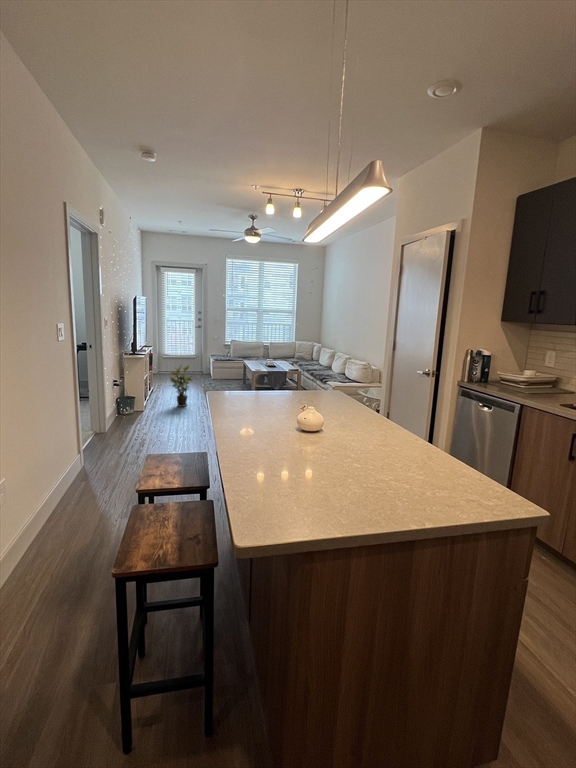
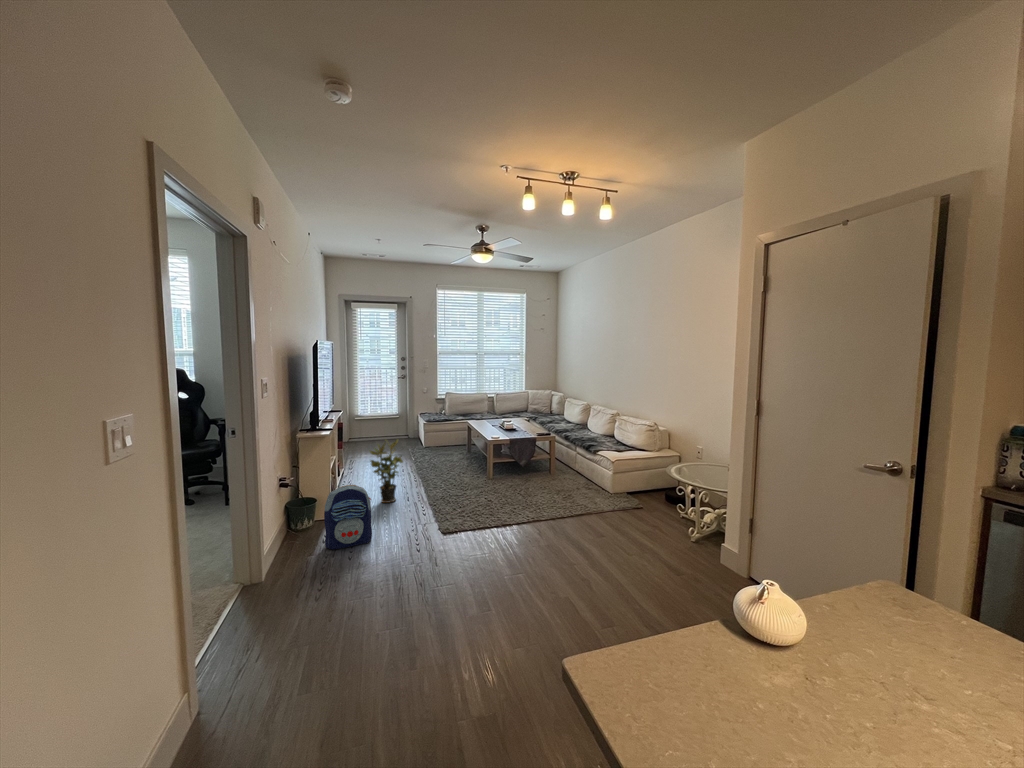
backpack: none [141,387,169,425] -> present [324,485,372,550]

